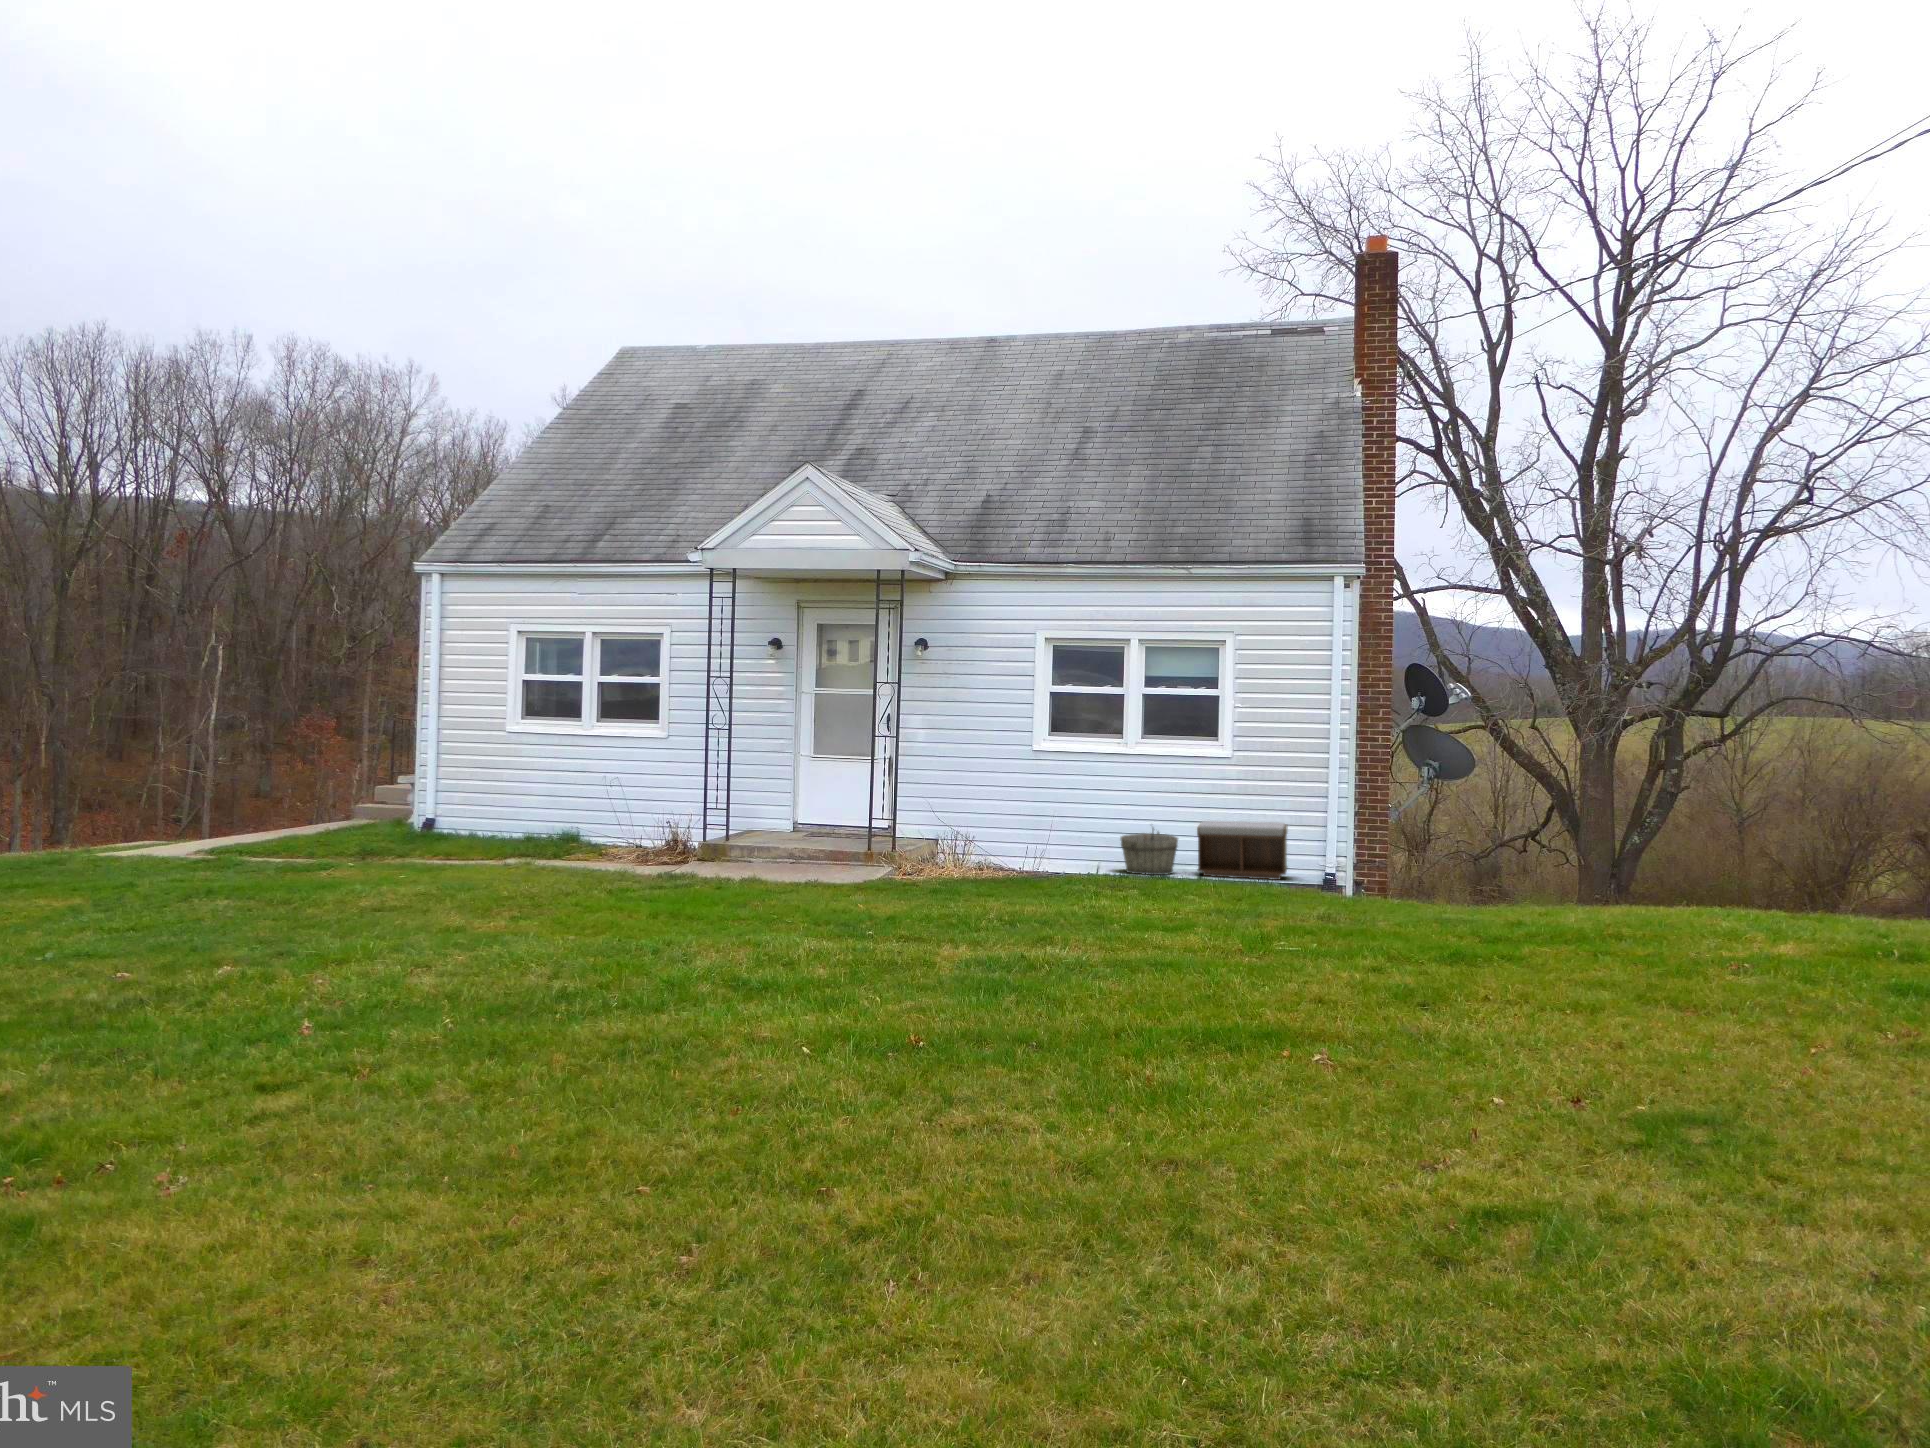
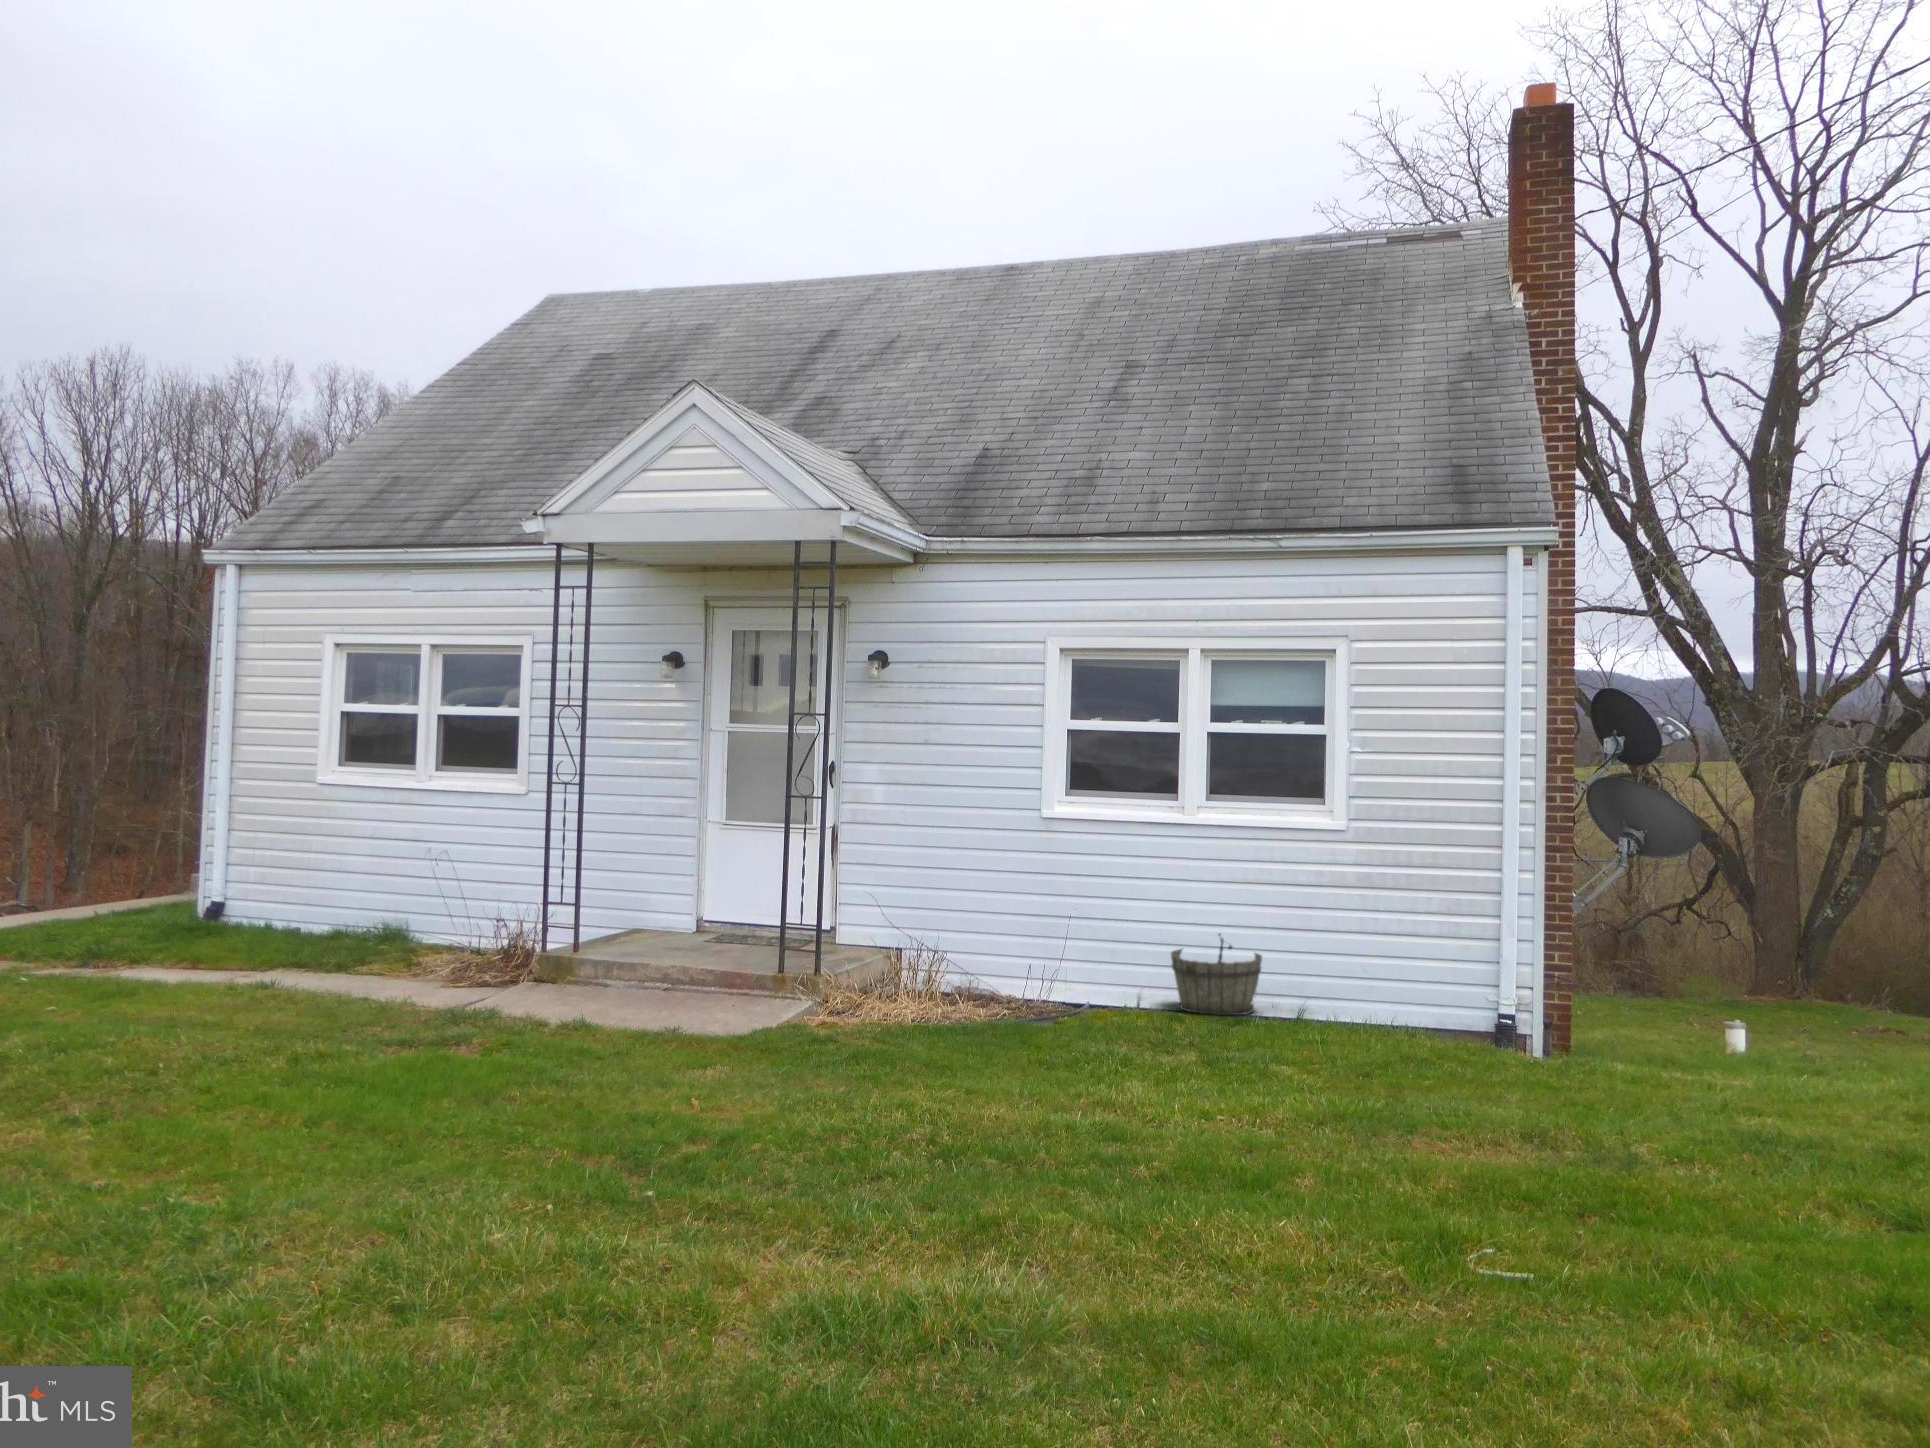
bench: present [1197,821,1288,880] -> none [1292,929,1438,1030]

